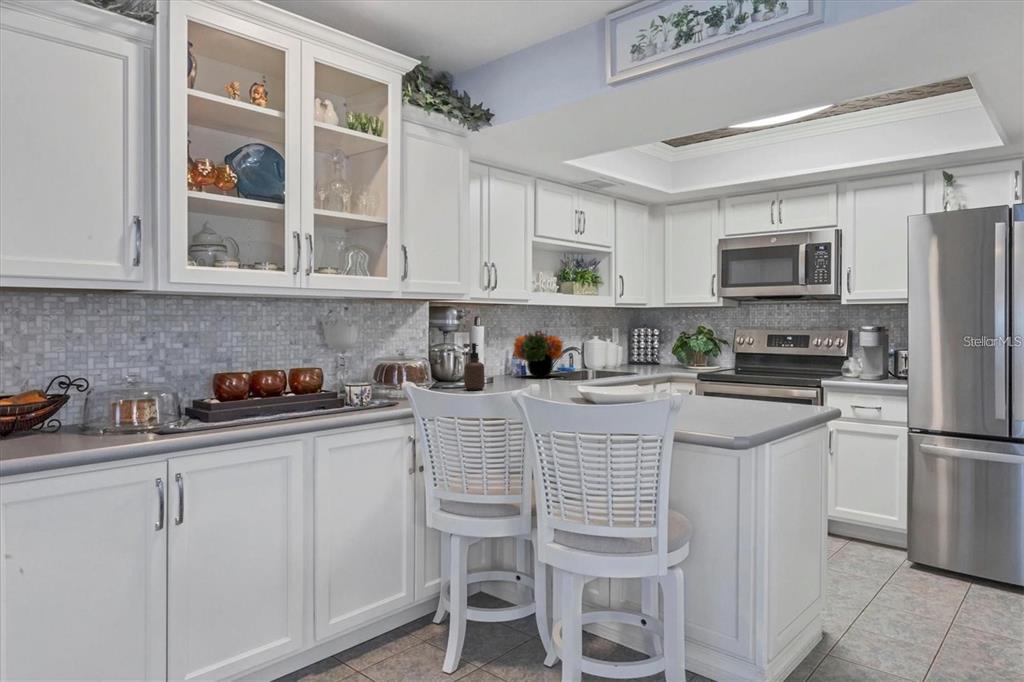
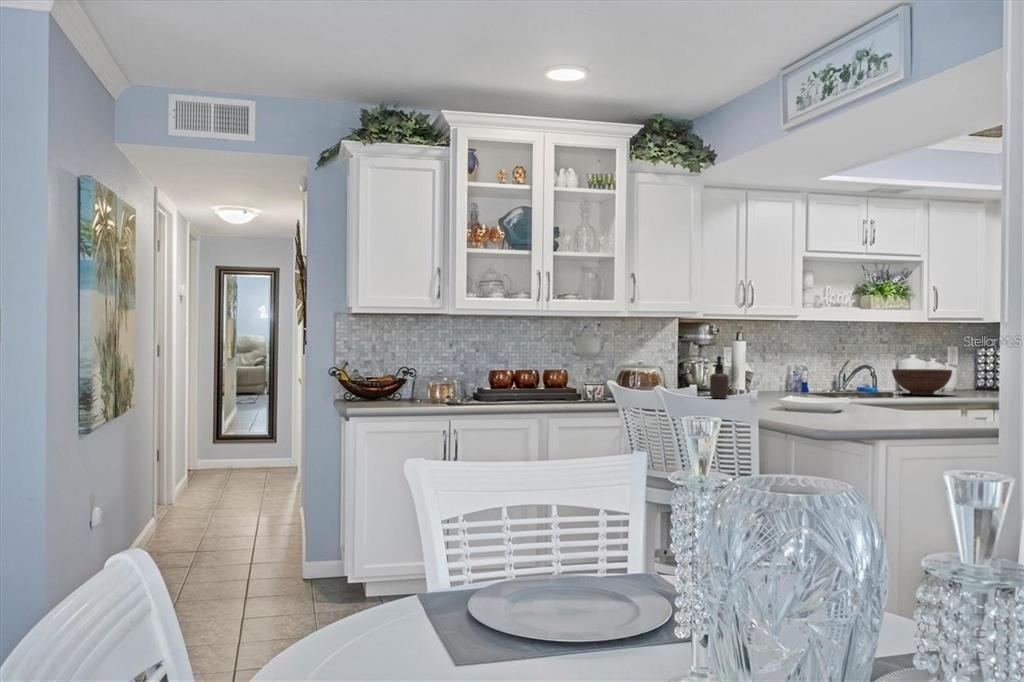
flower arrangement: present [513,331,563,377] -> none [790,346,848,394]
fruit bowl: none [592,350,641,373] -> present [892,369,952,395]

